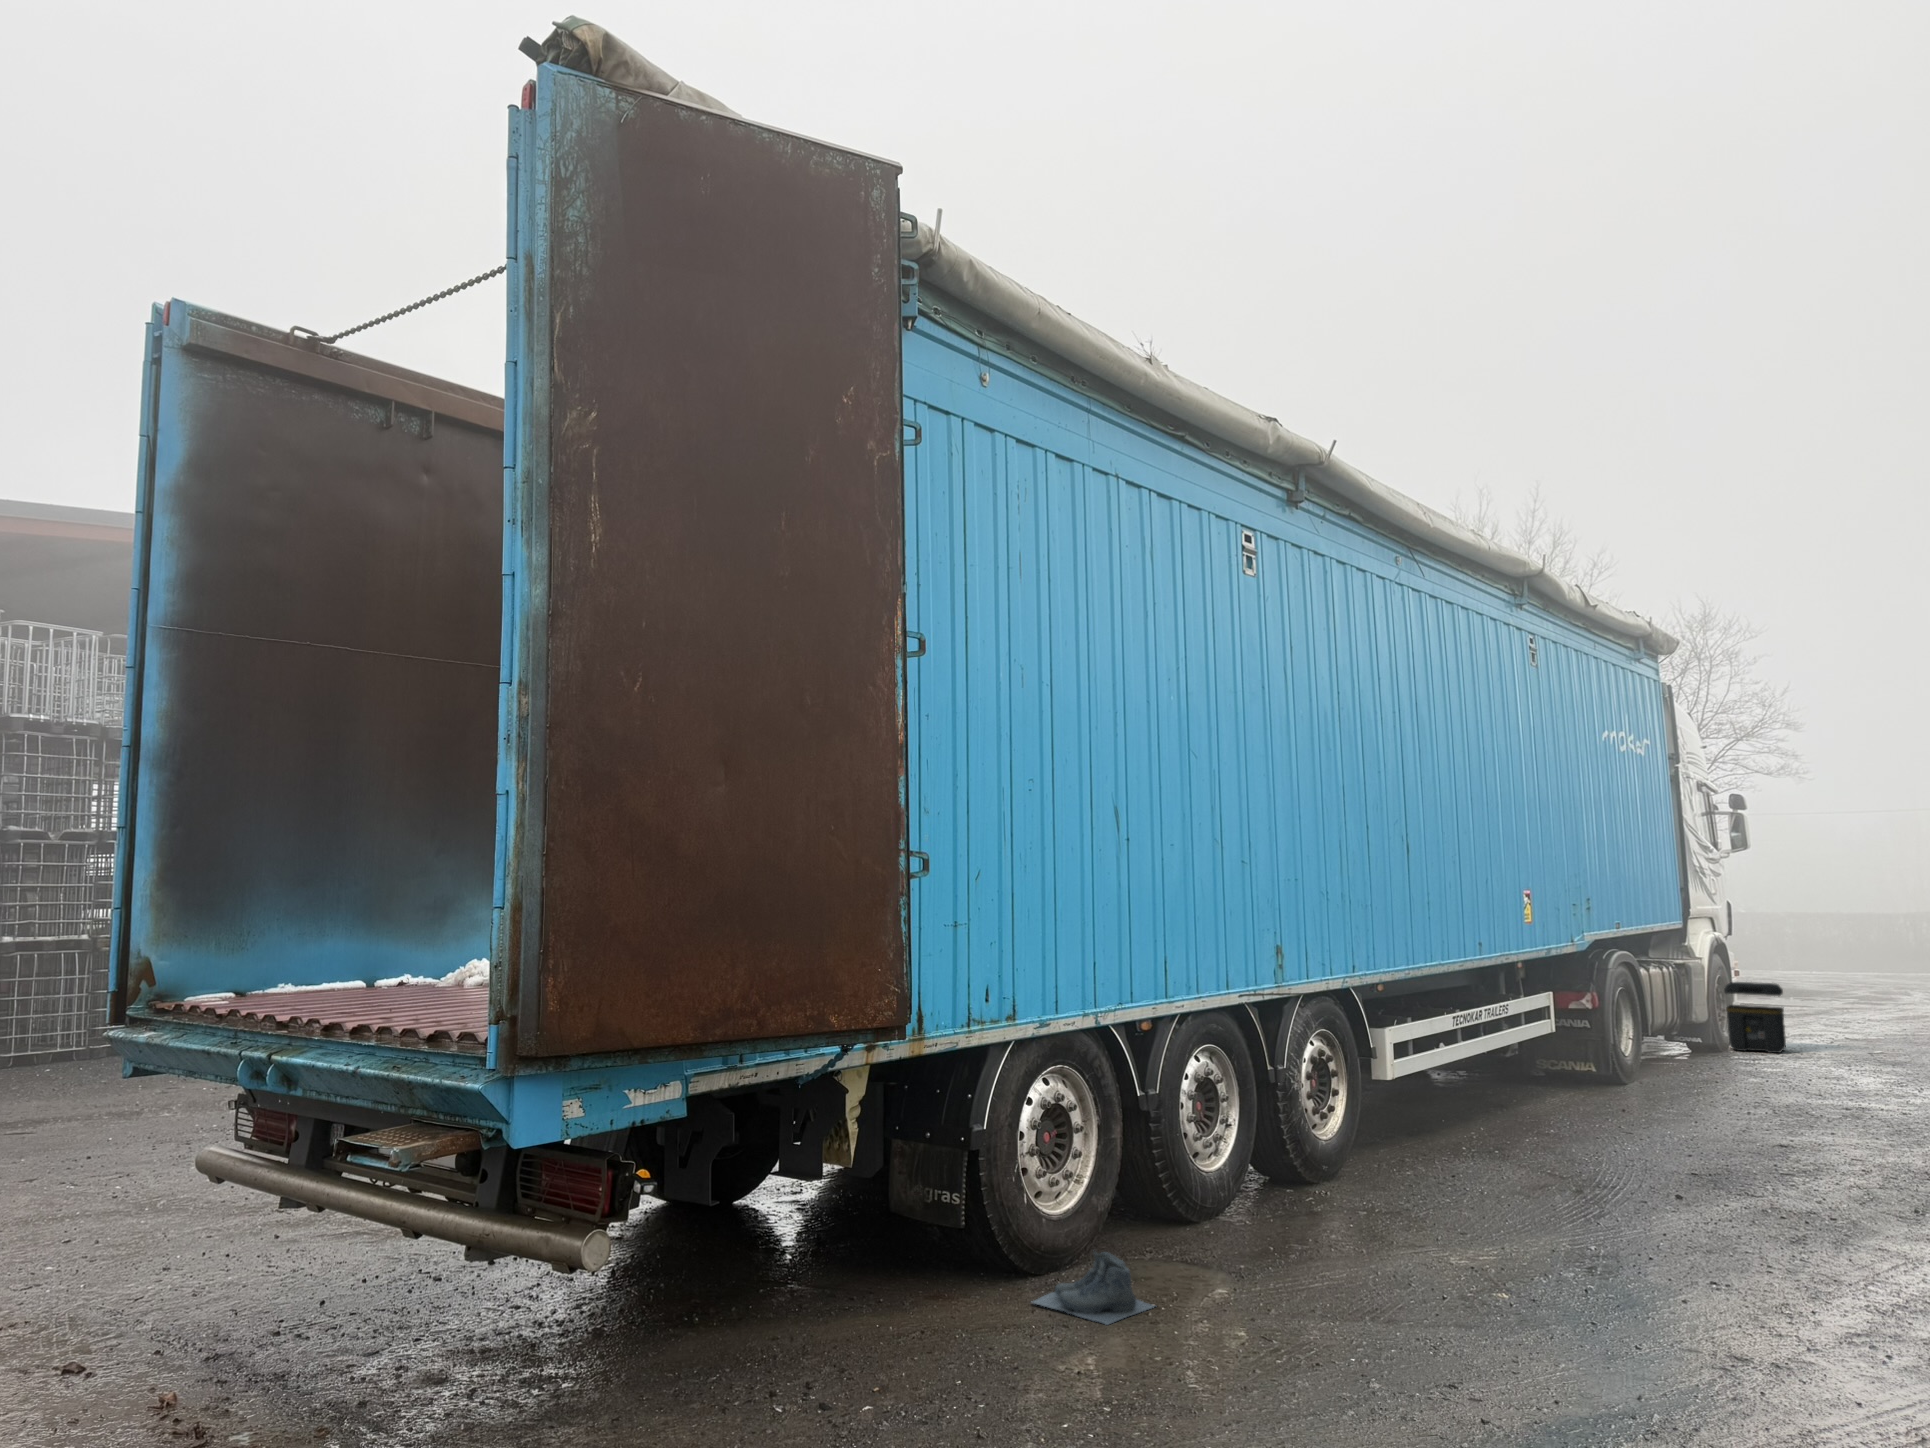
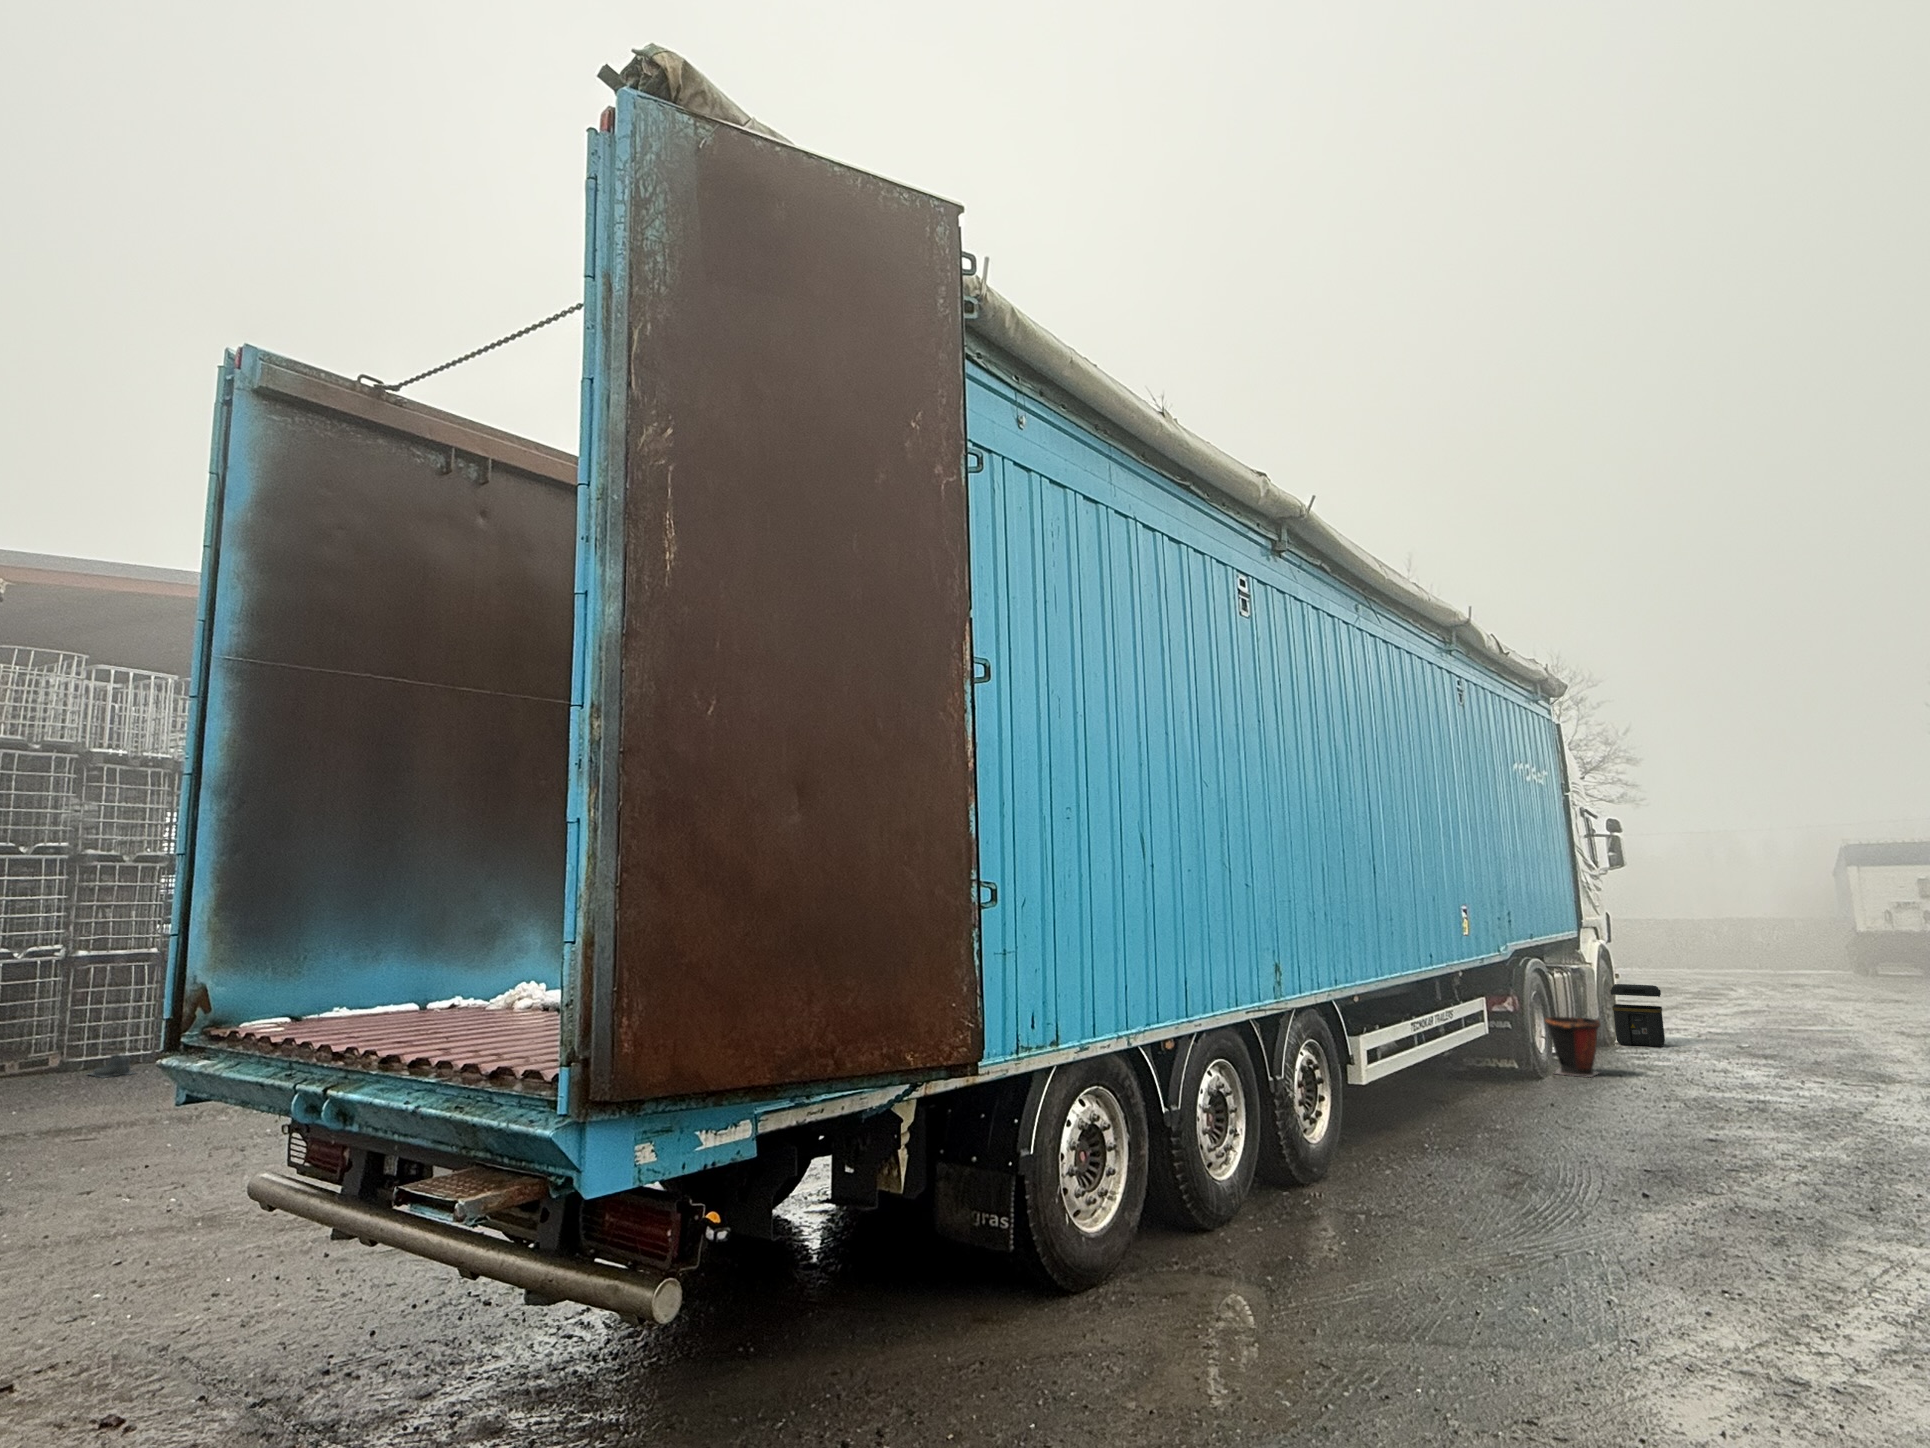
trash can: none [1633,1013,1697,1083] -> present [1545,1017,1600,1077]
boots: present [1032,1250,1154,1325] -> present [90,1054,134,1078]

